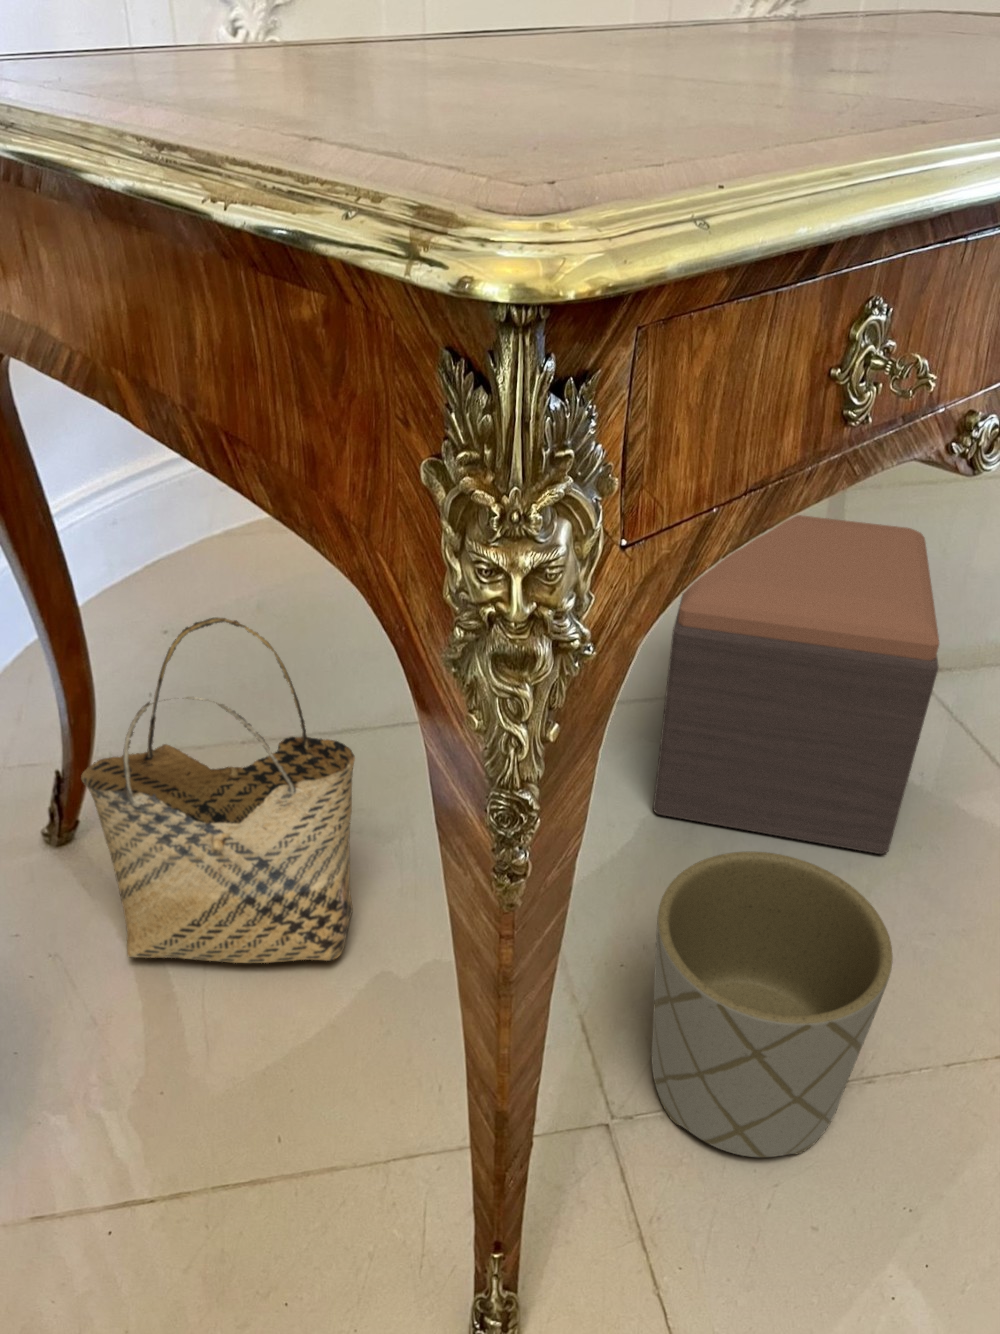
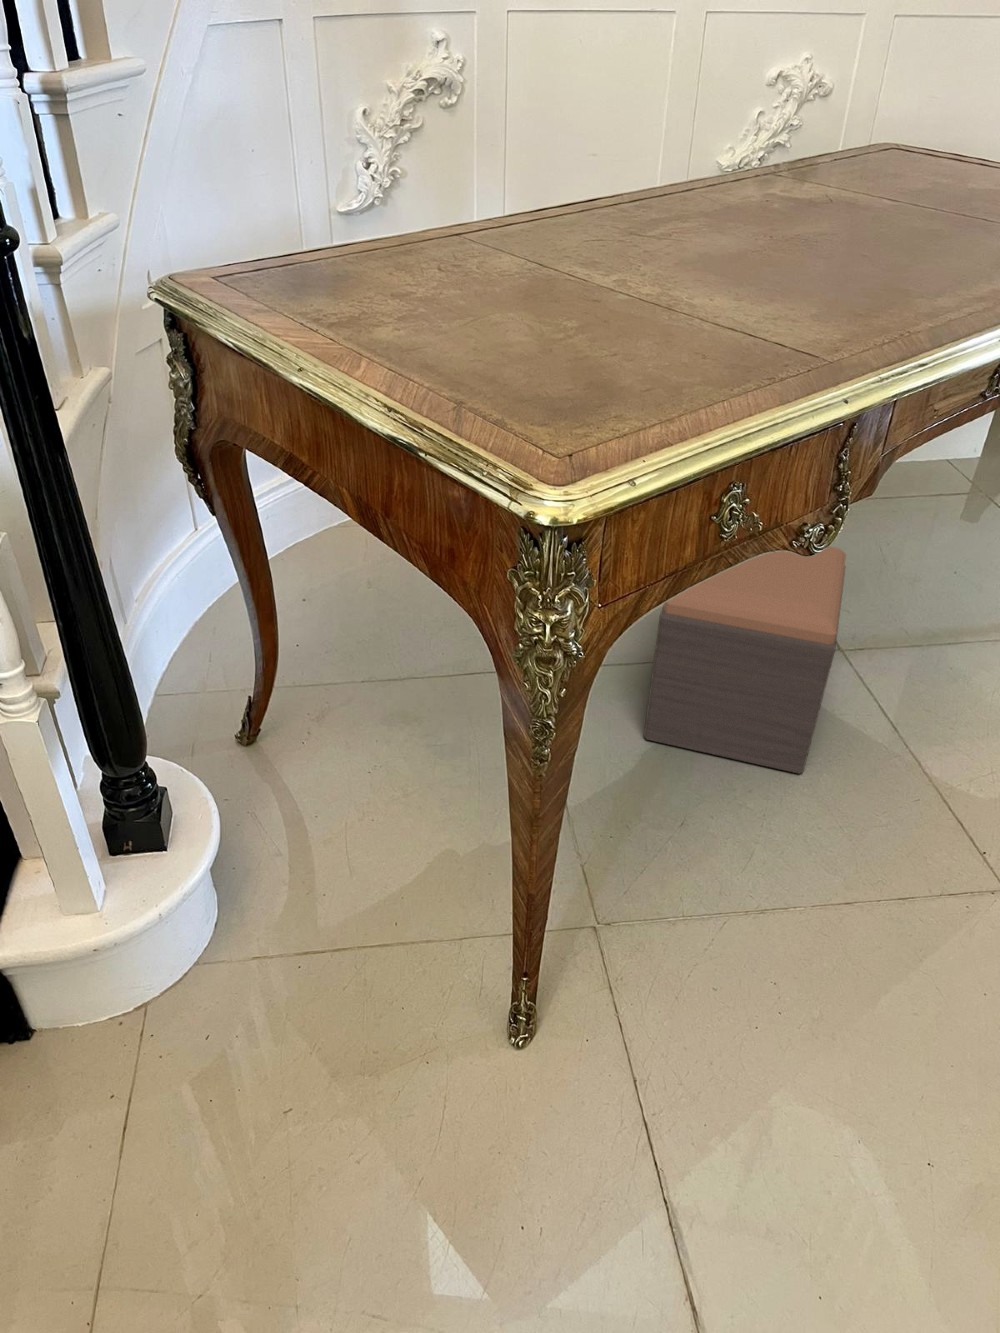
woven basket: present [81,618,355,963] -> none [273,600,446,823]
planter: present [652,852,893,1157] -> none [626,763,773,949]

